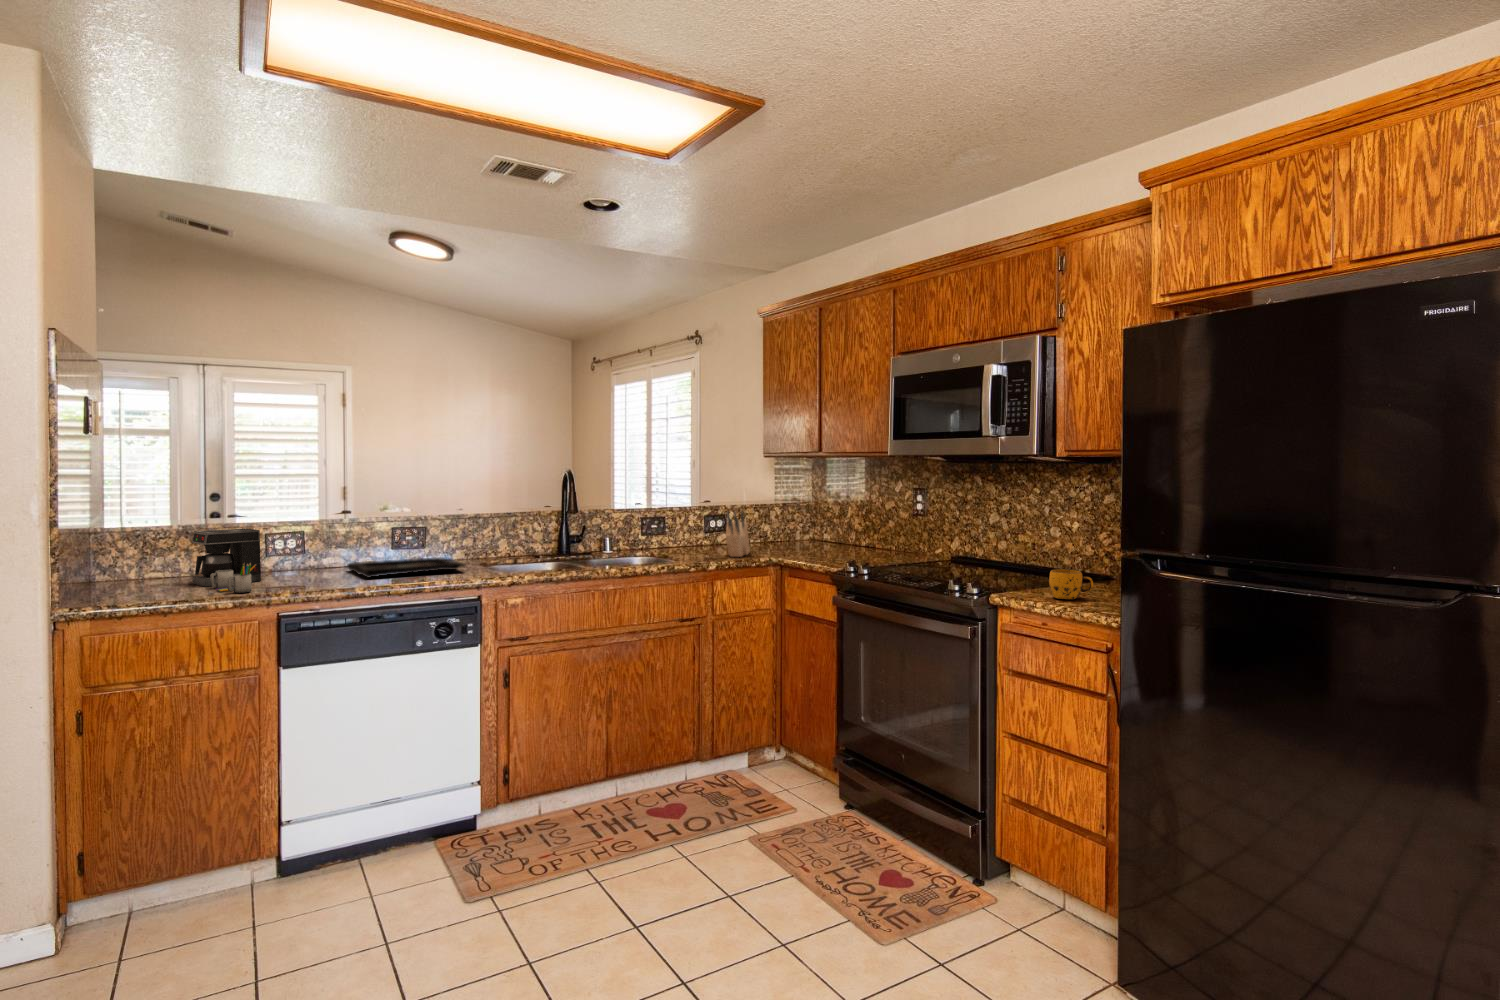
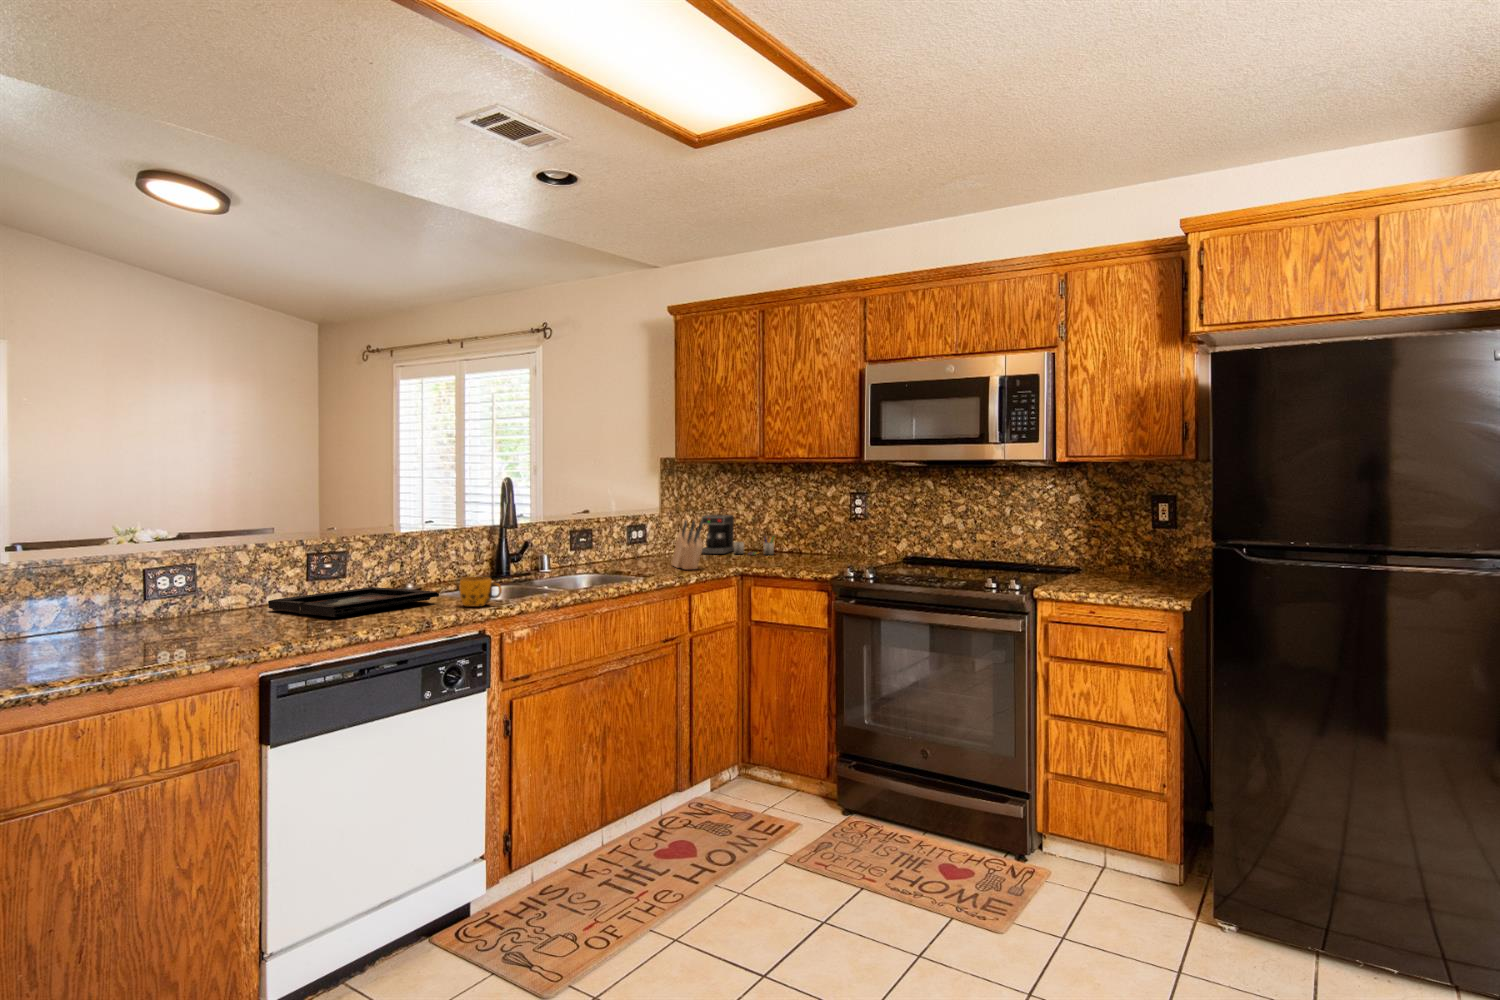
coffee maker: present [192,529,261,593] -> present [701,515,775,555]
mug: present [1049,569,1093,599] -> present [459,577,502,607]

